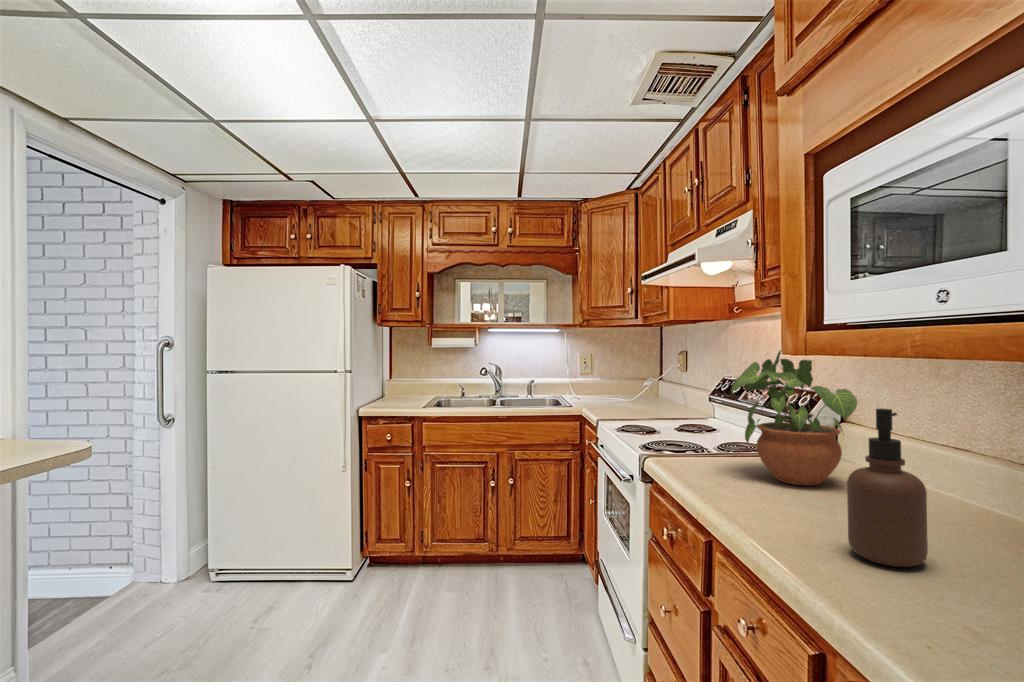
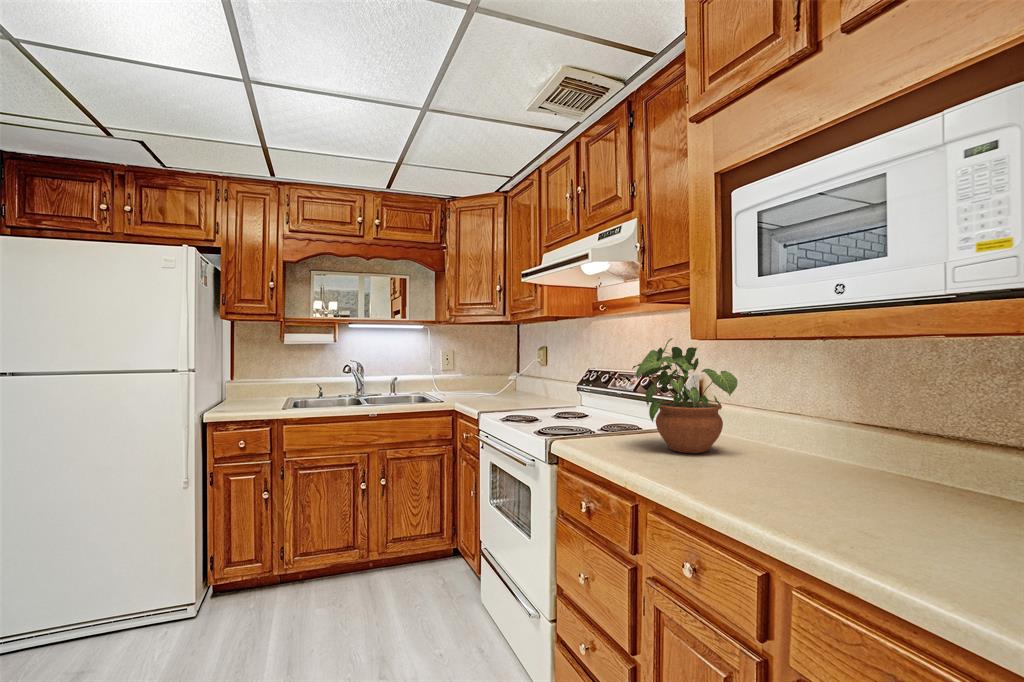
soap dispenser: present [847,409,928,567] -> none [769,380,828,504]

